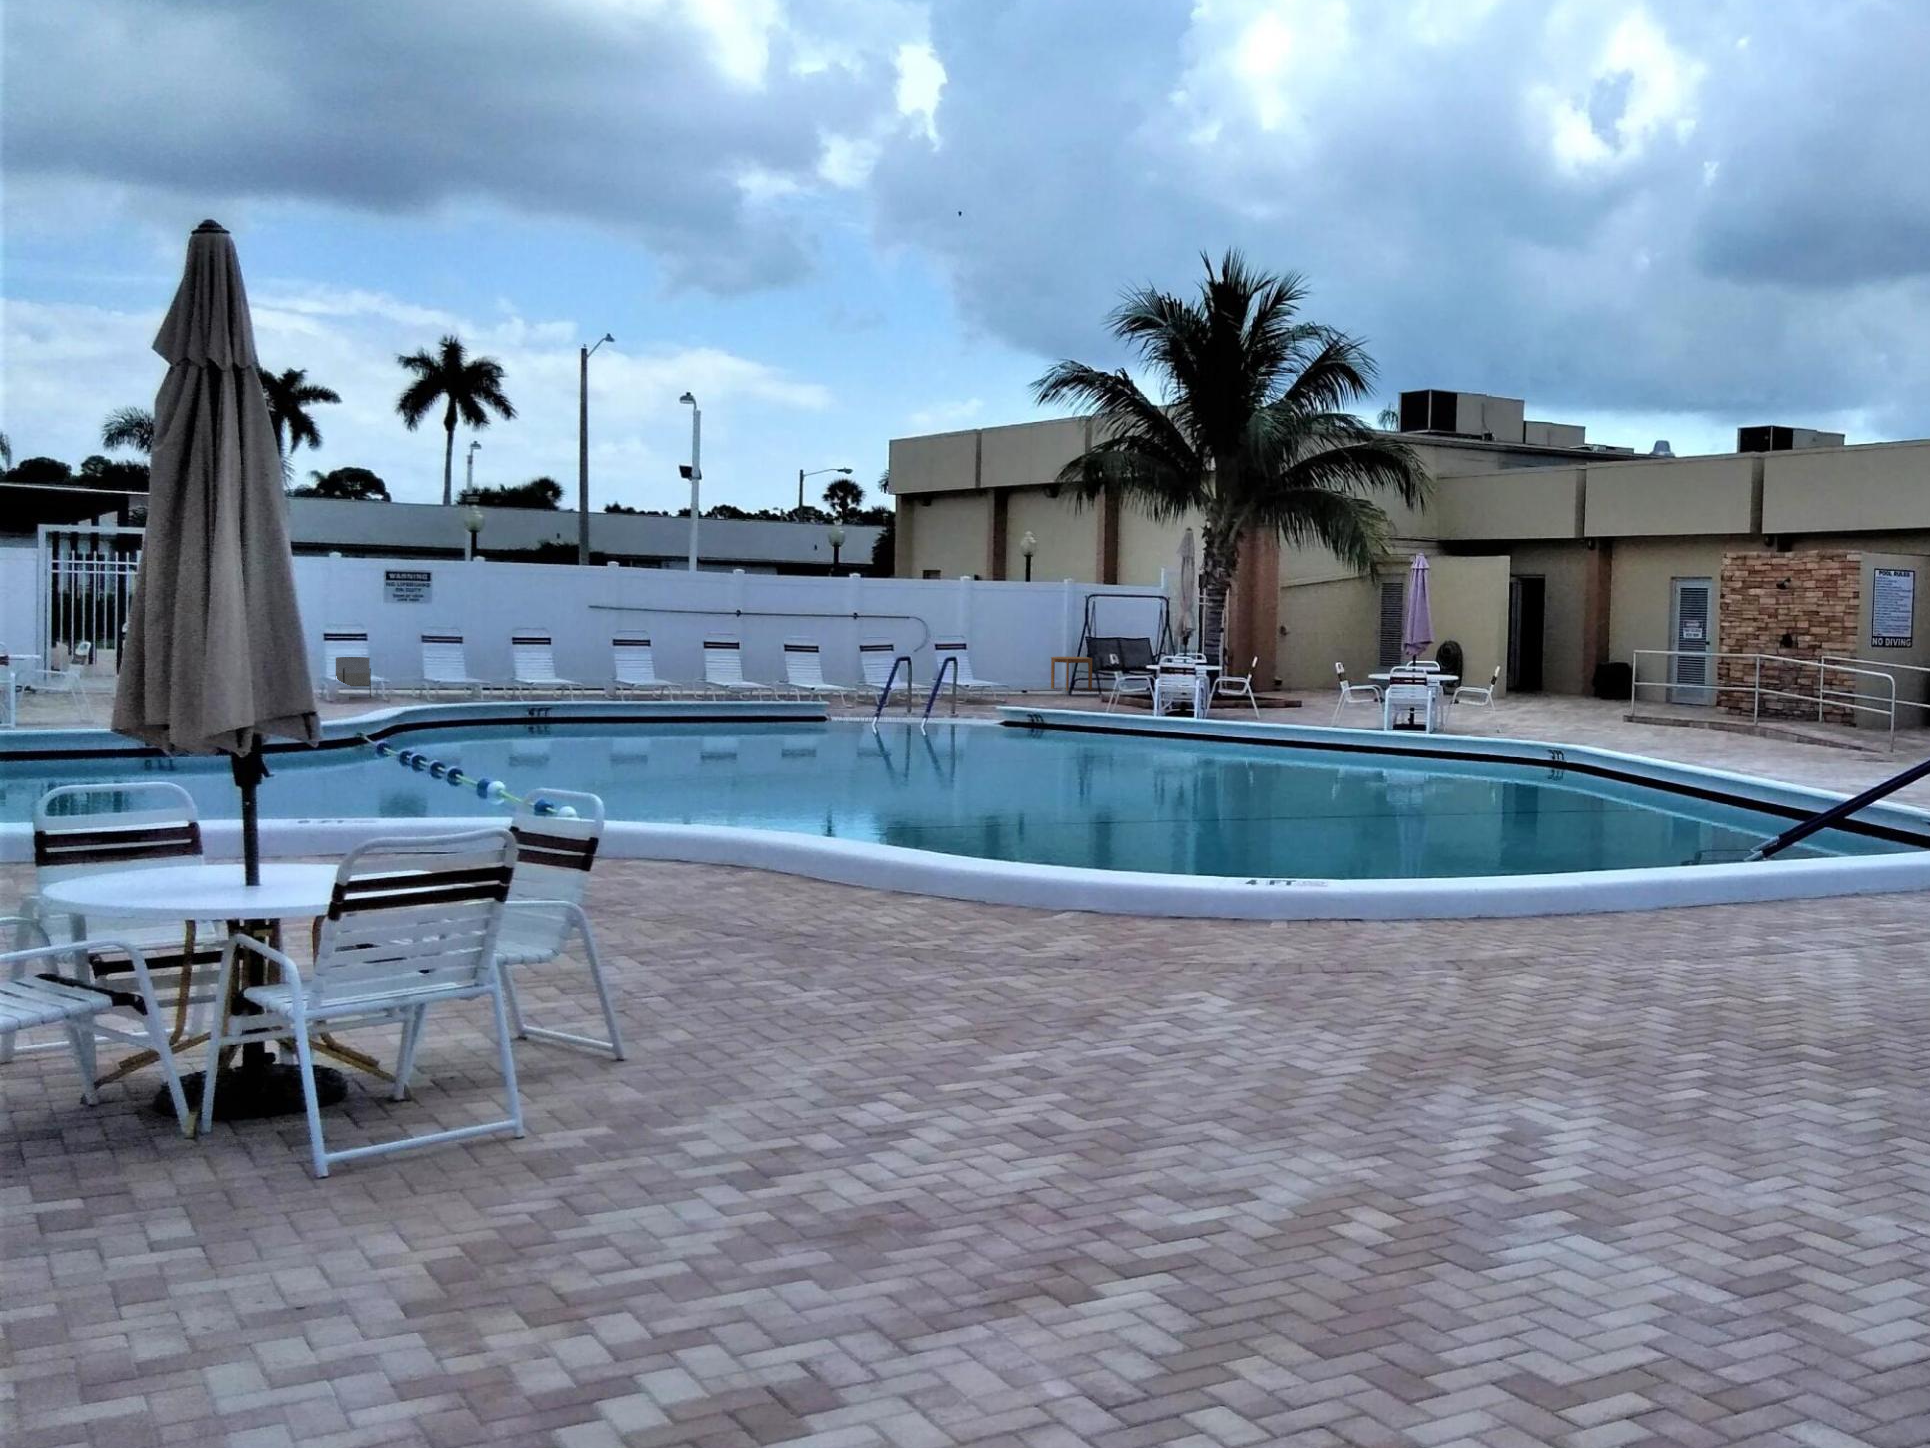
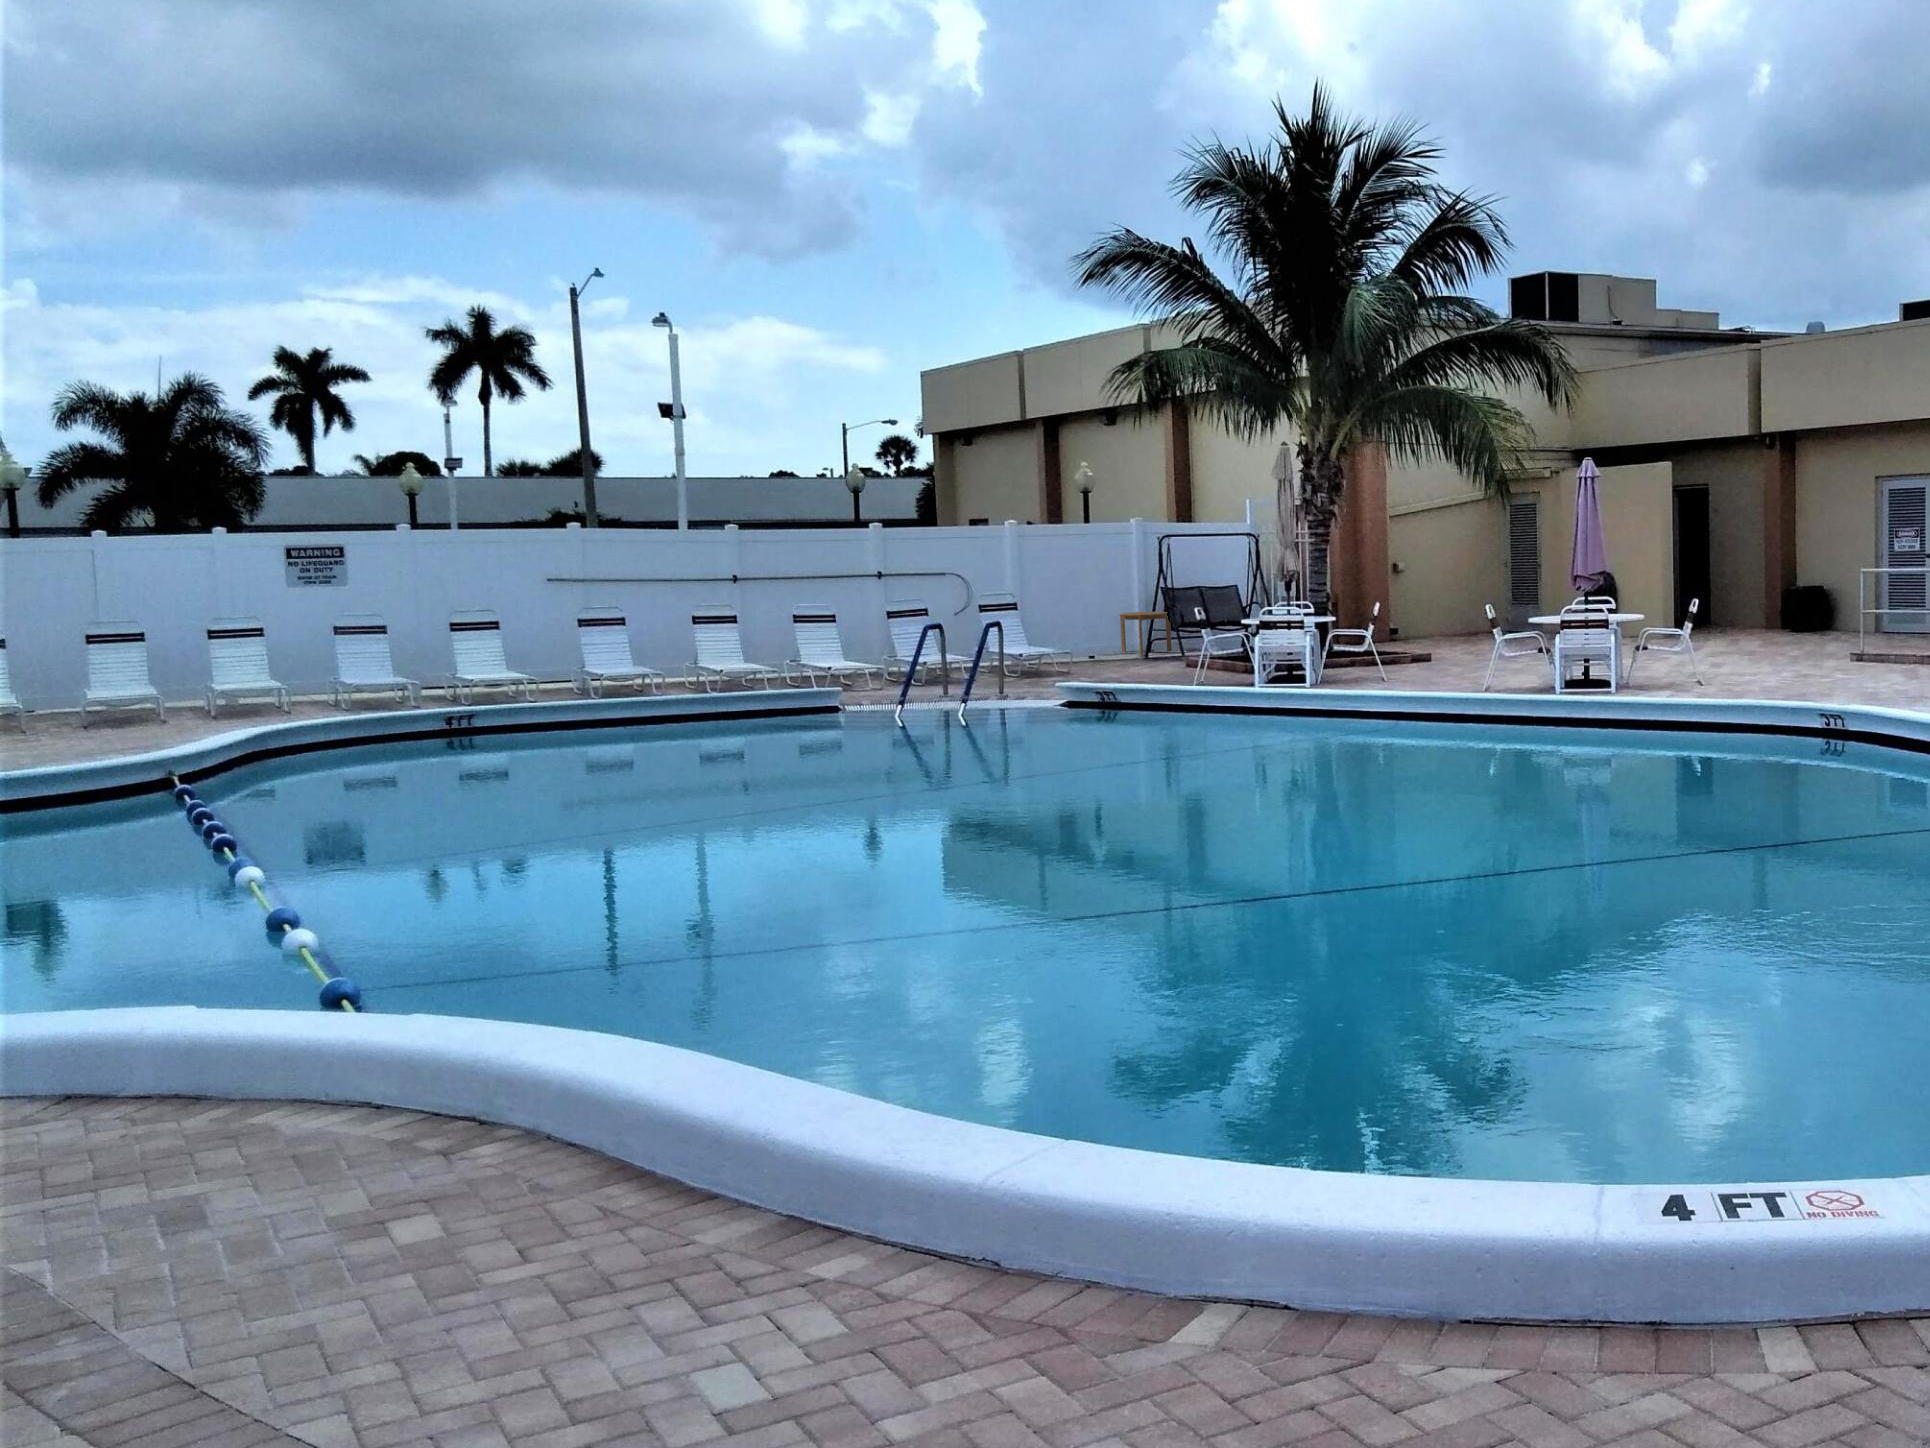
planter: present [336,657,371,698] -> none [219,661,269,715]

